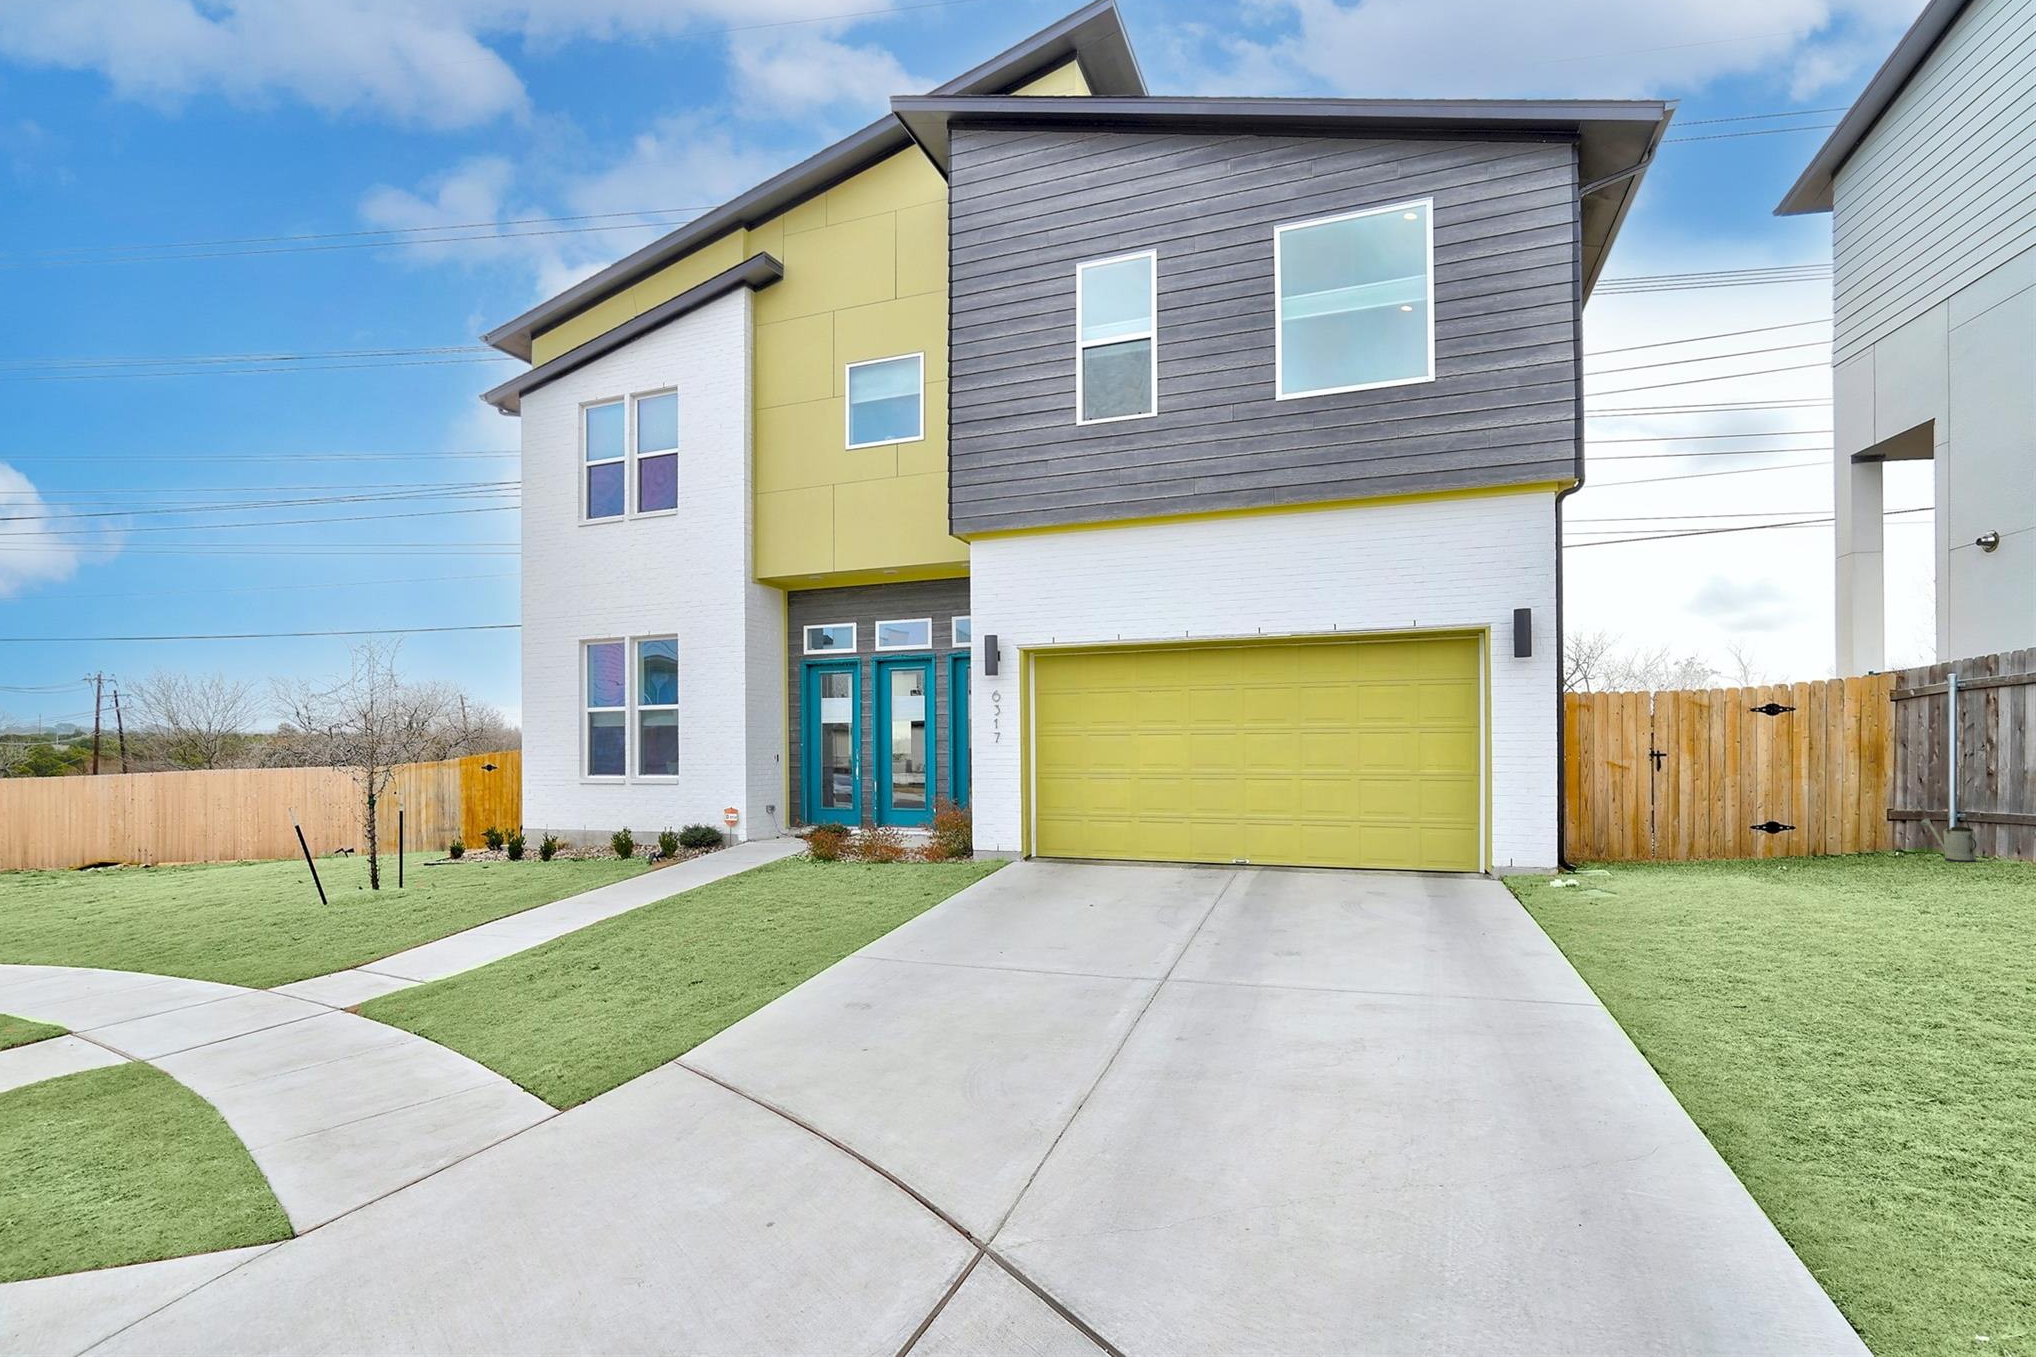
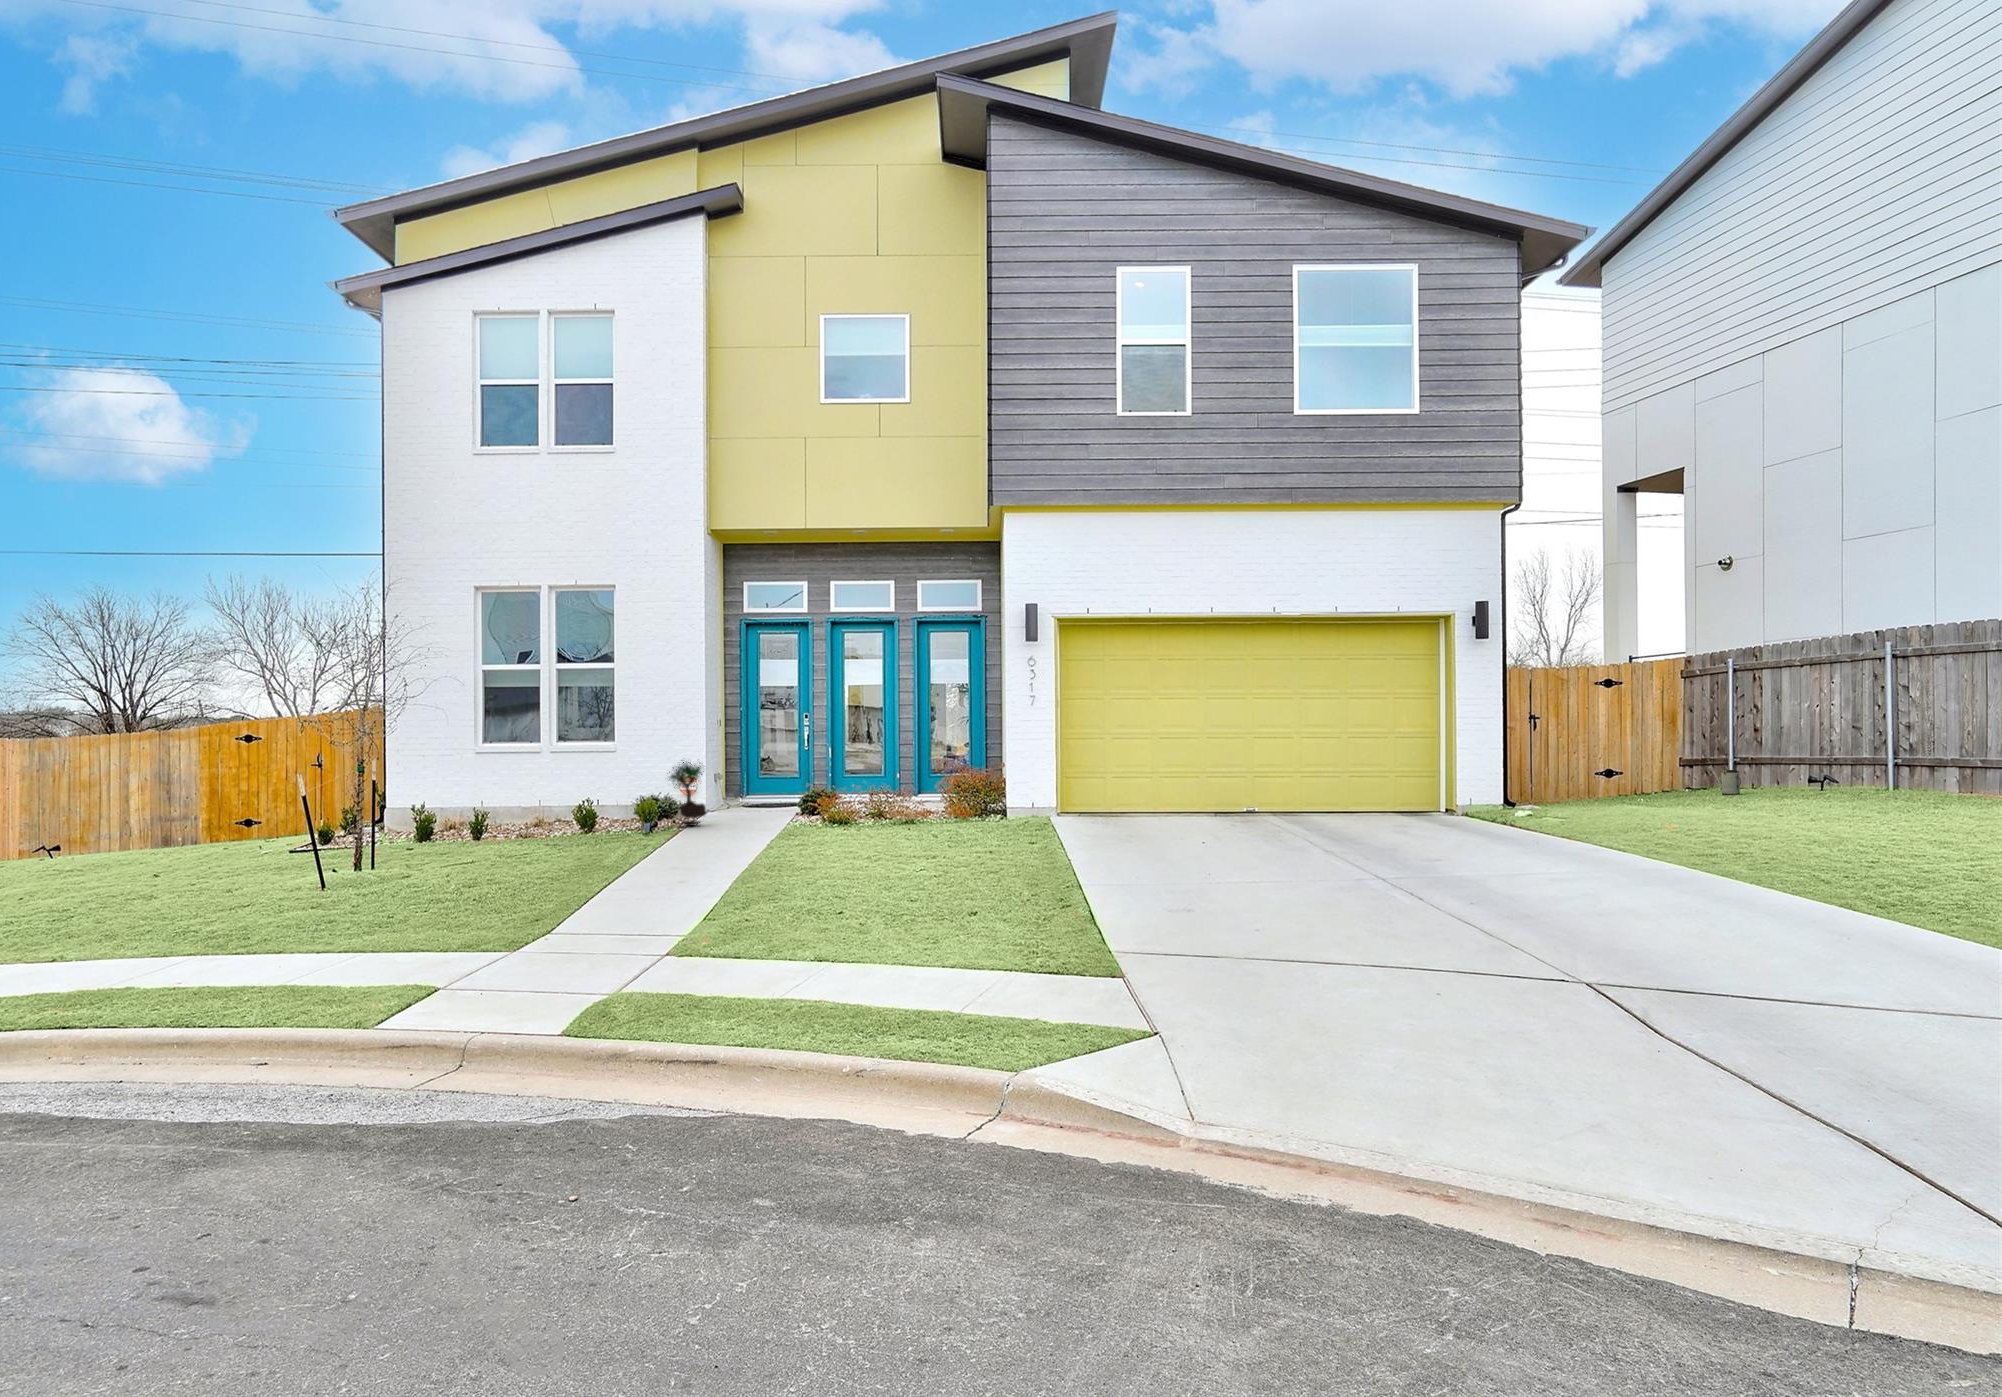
potted tree: none [692,785,737,851] -> present [669,762,706,826]

